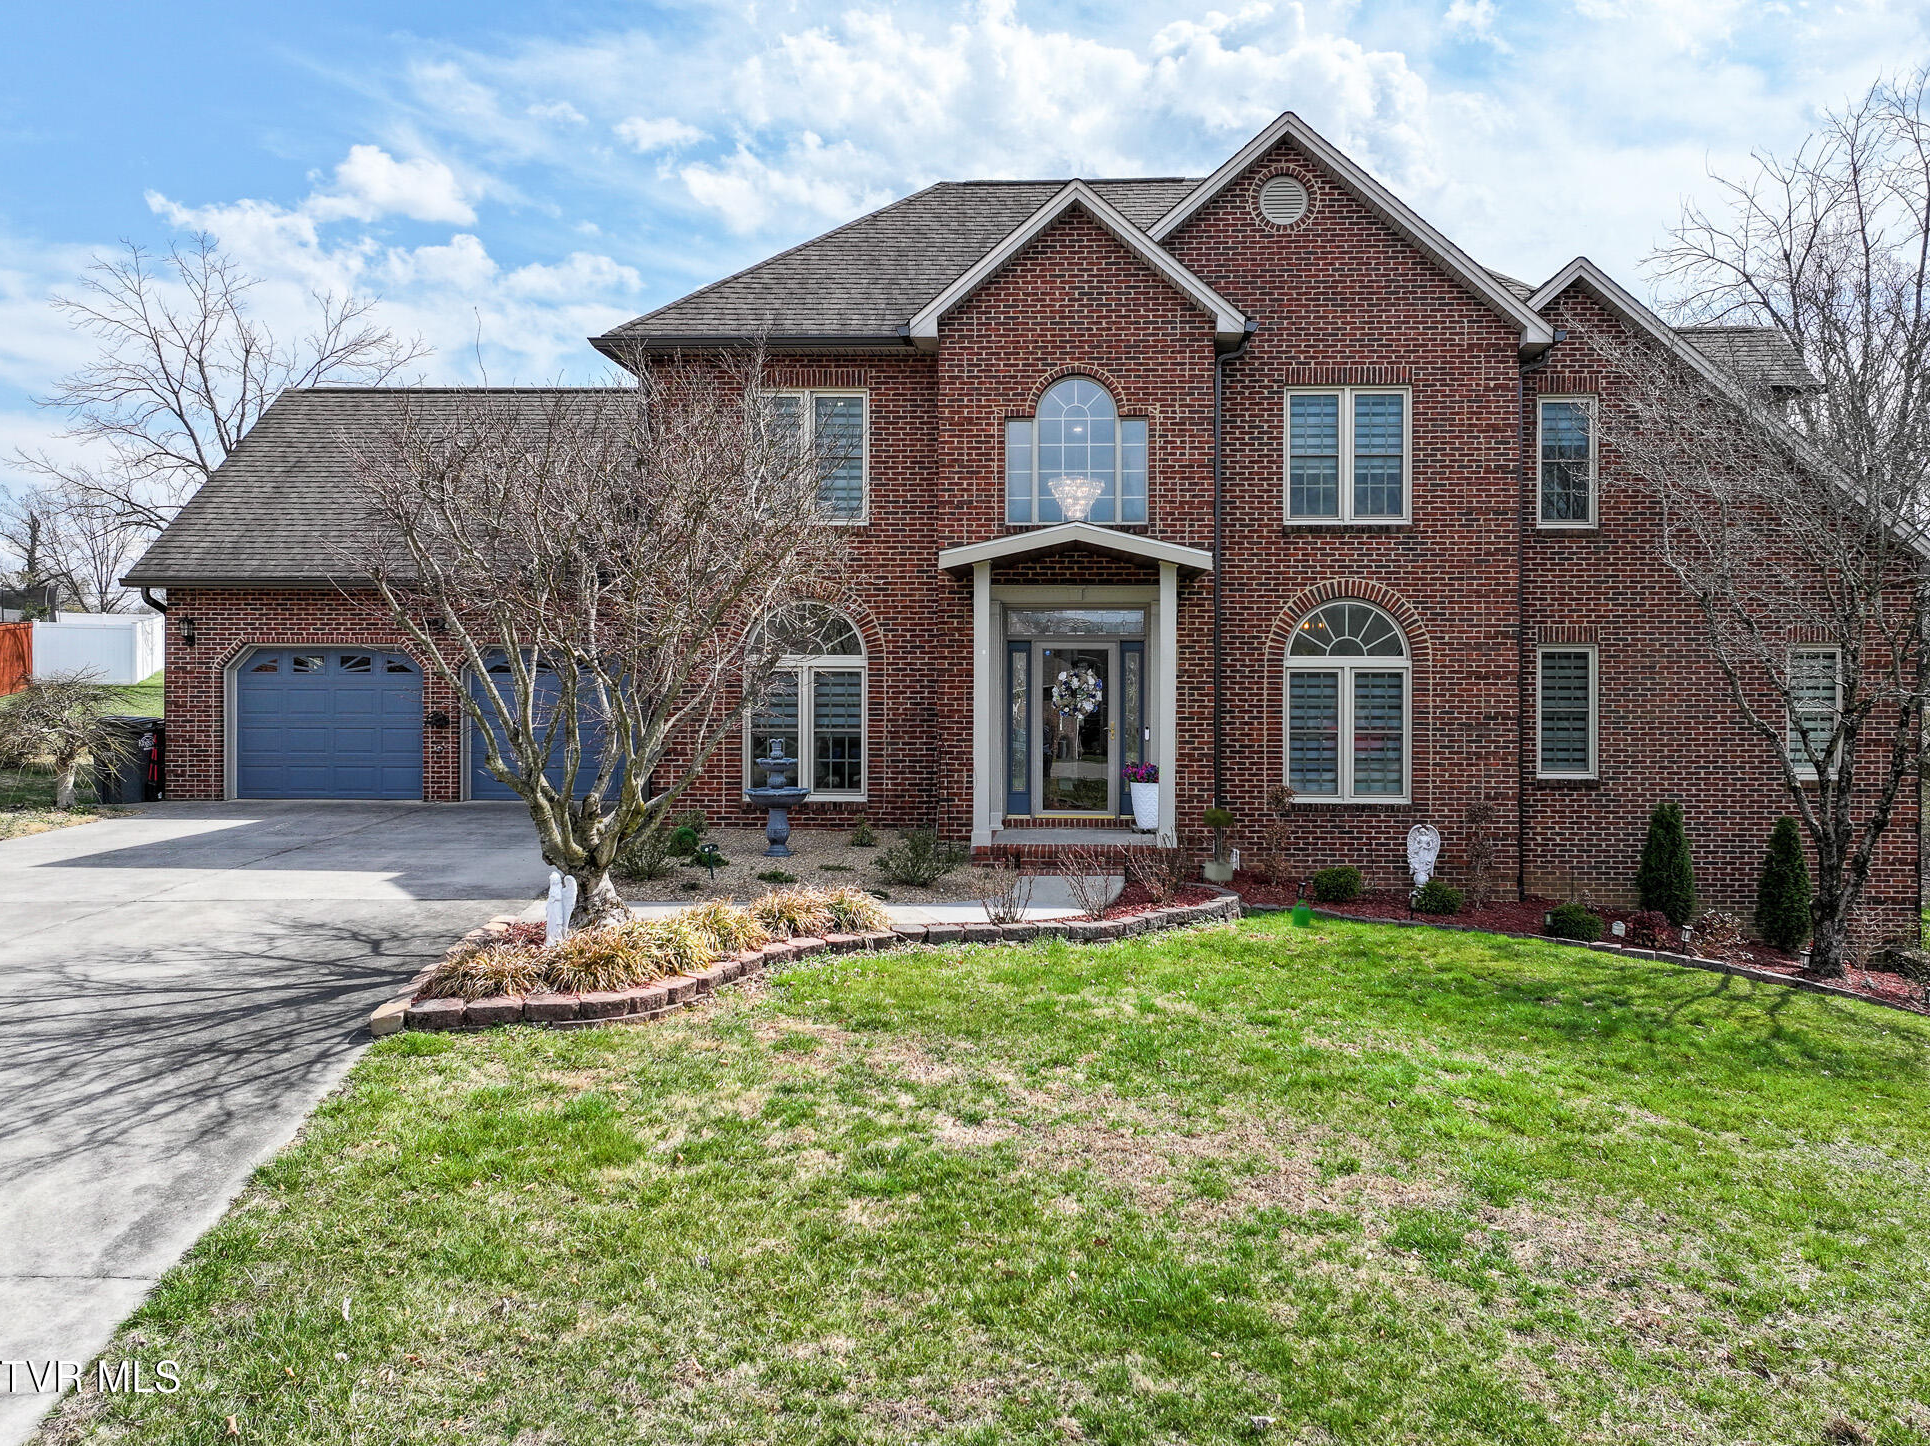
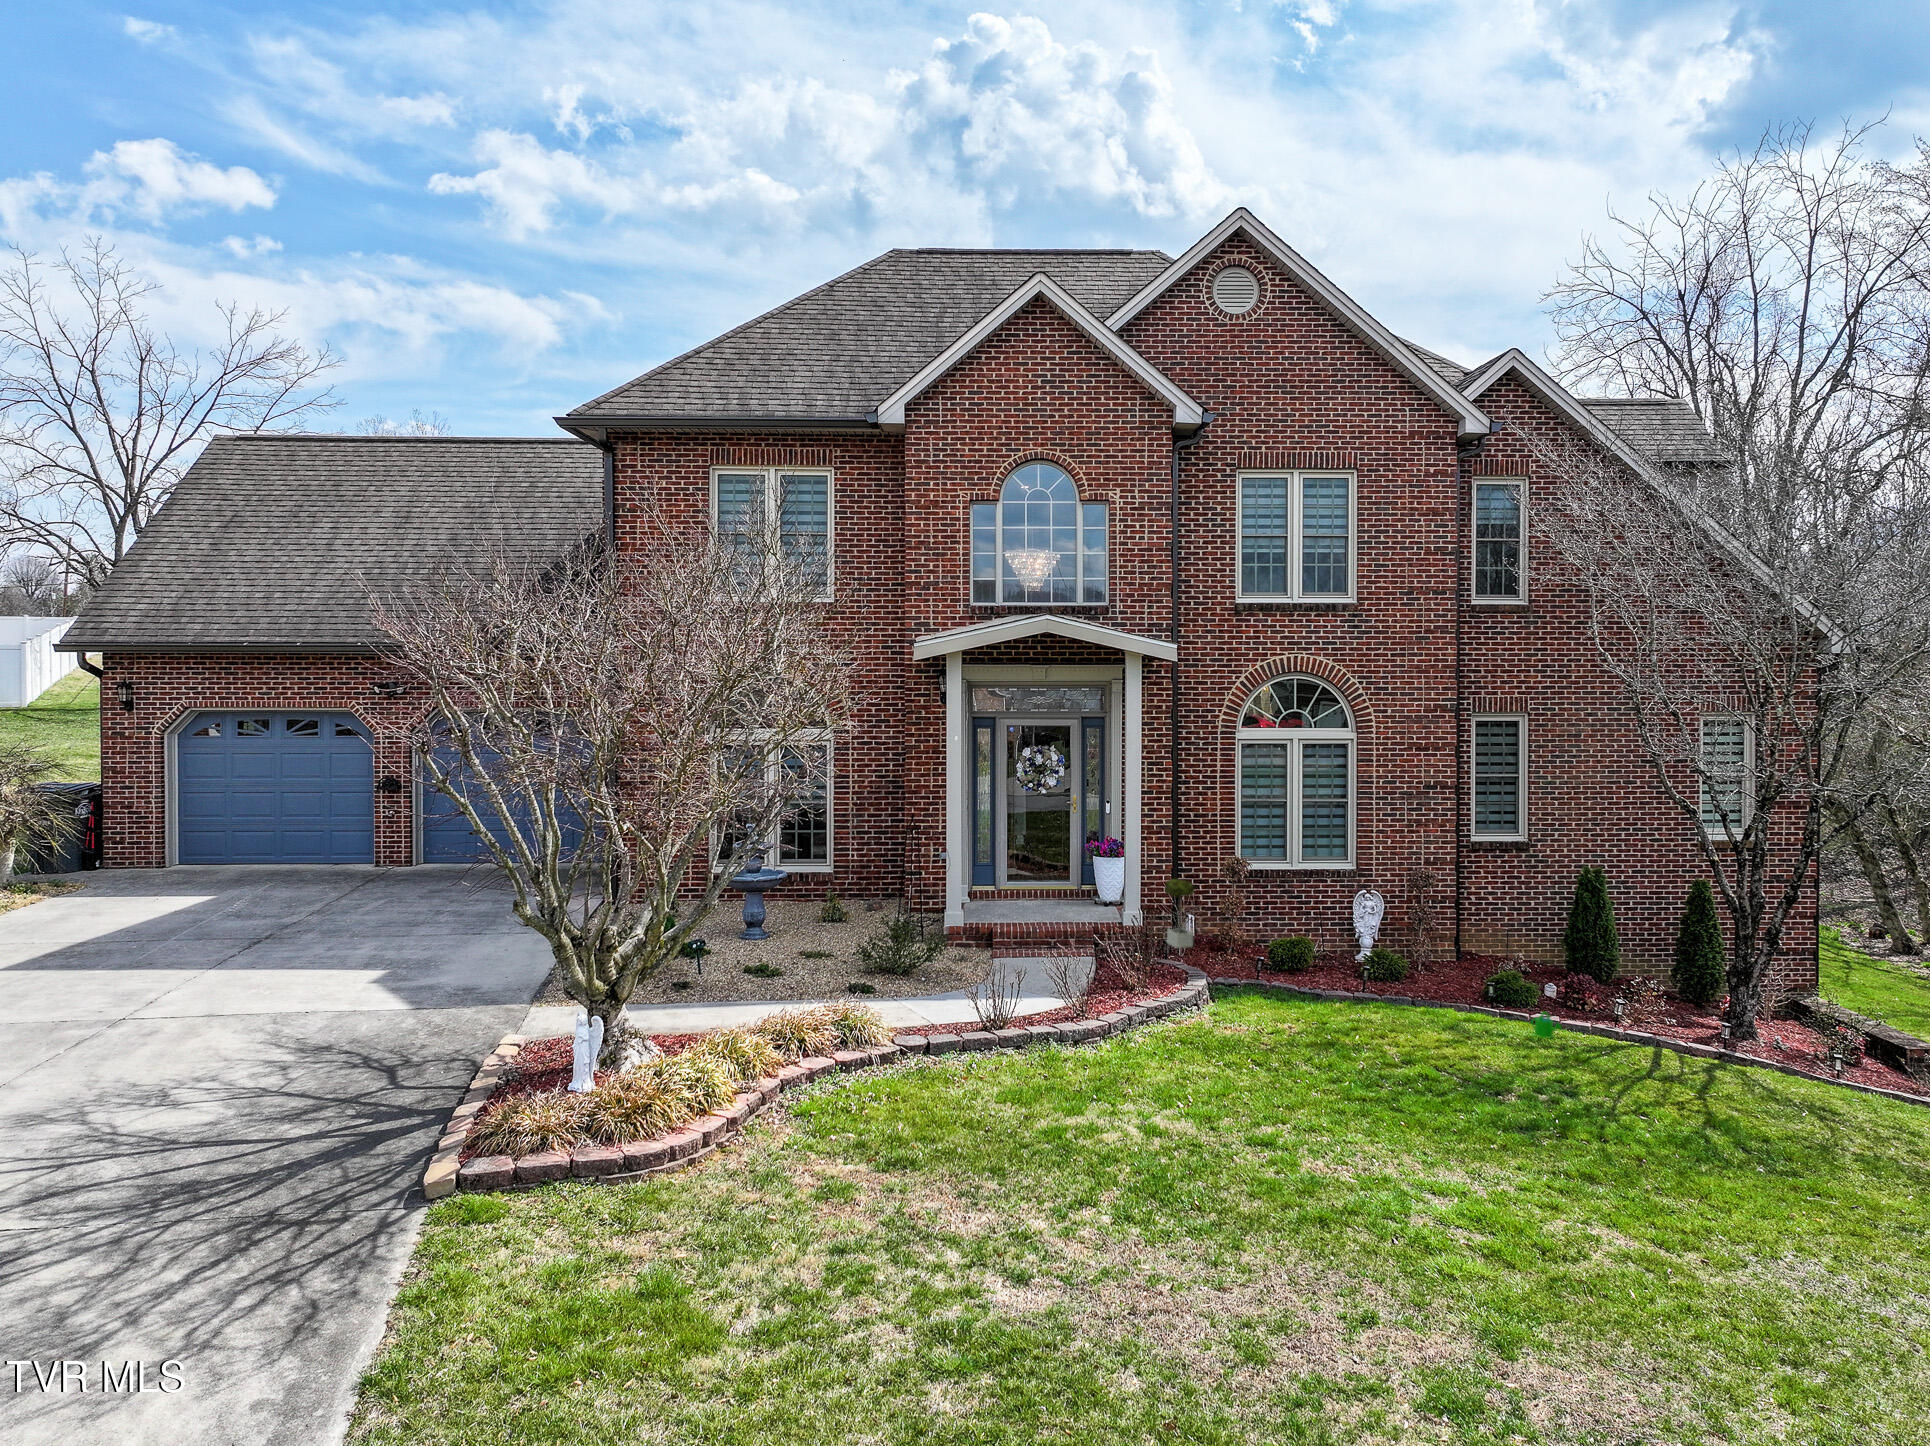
watering can: present [1291,900,1316,928] -> present [1531,1011,1562,1038]

